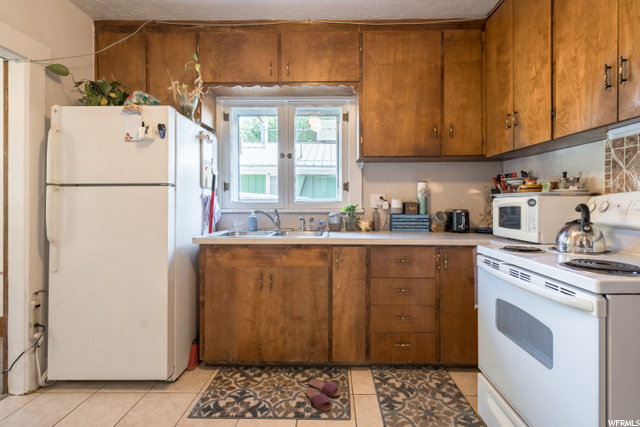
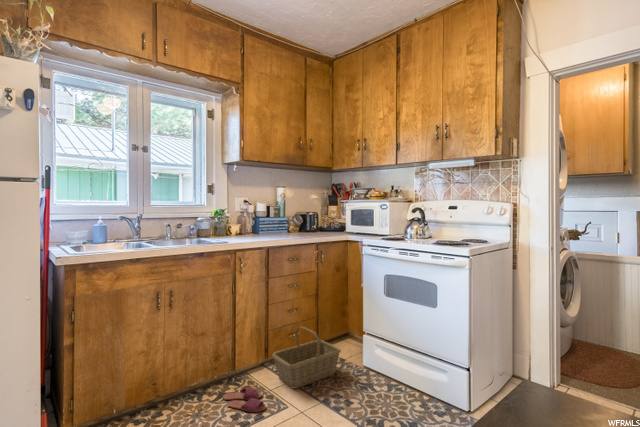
basket: none [365,338,442,408] -> present [272,326,341,388]

